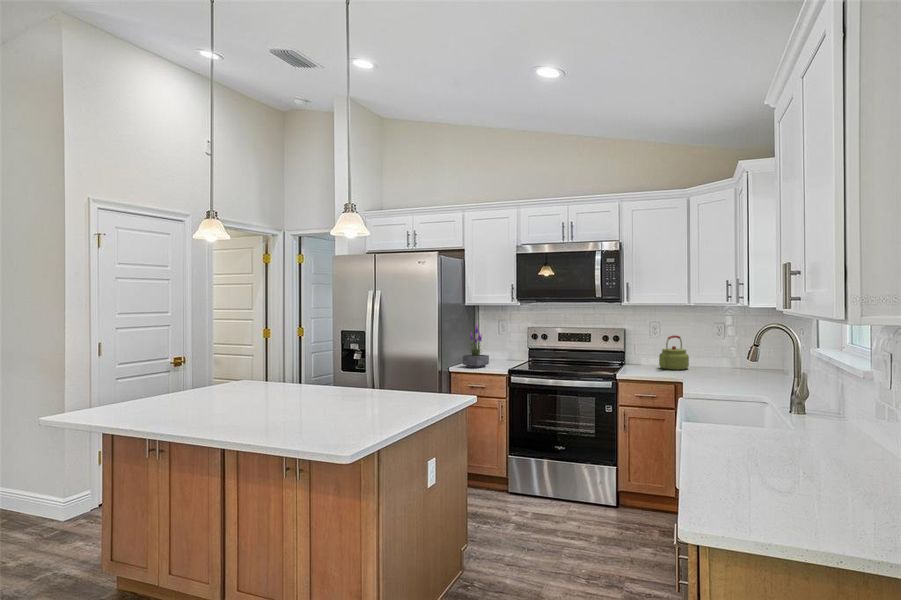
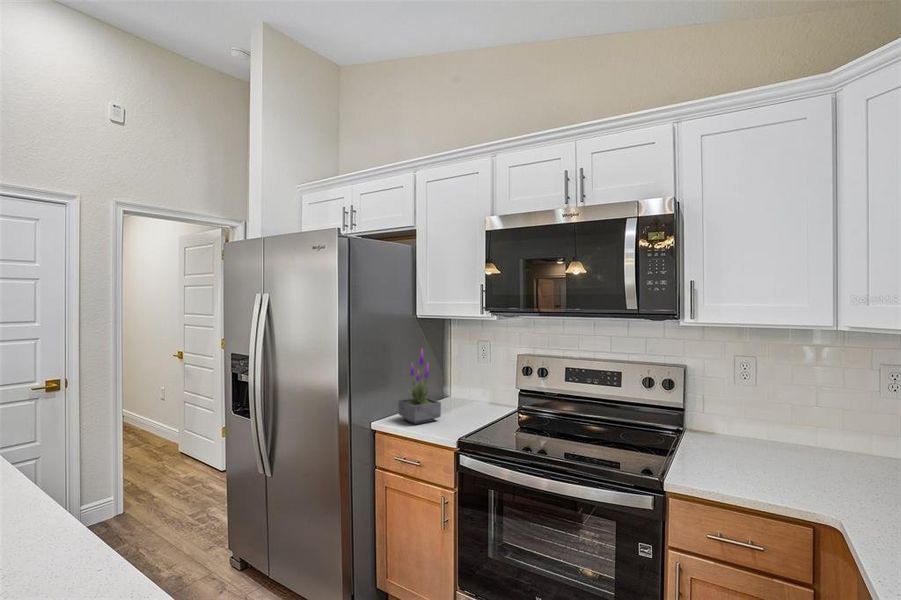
kettle: present [659,335,689,370] -> none [761,391,834,469]

